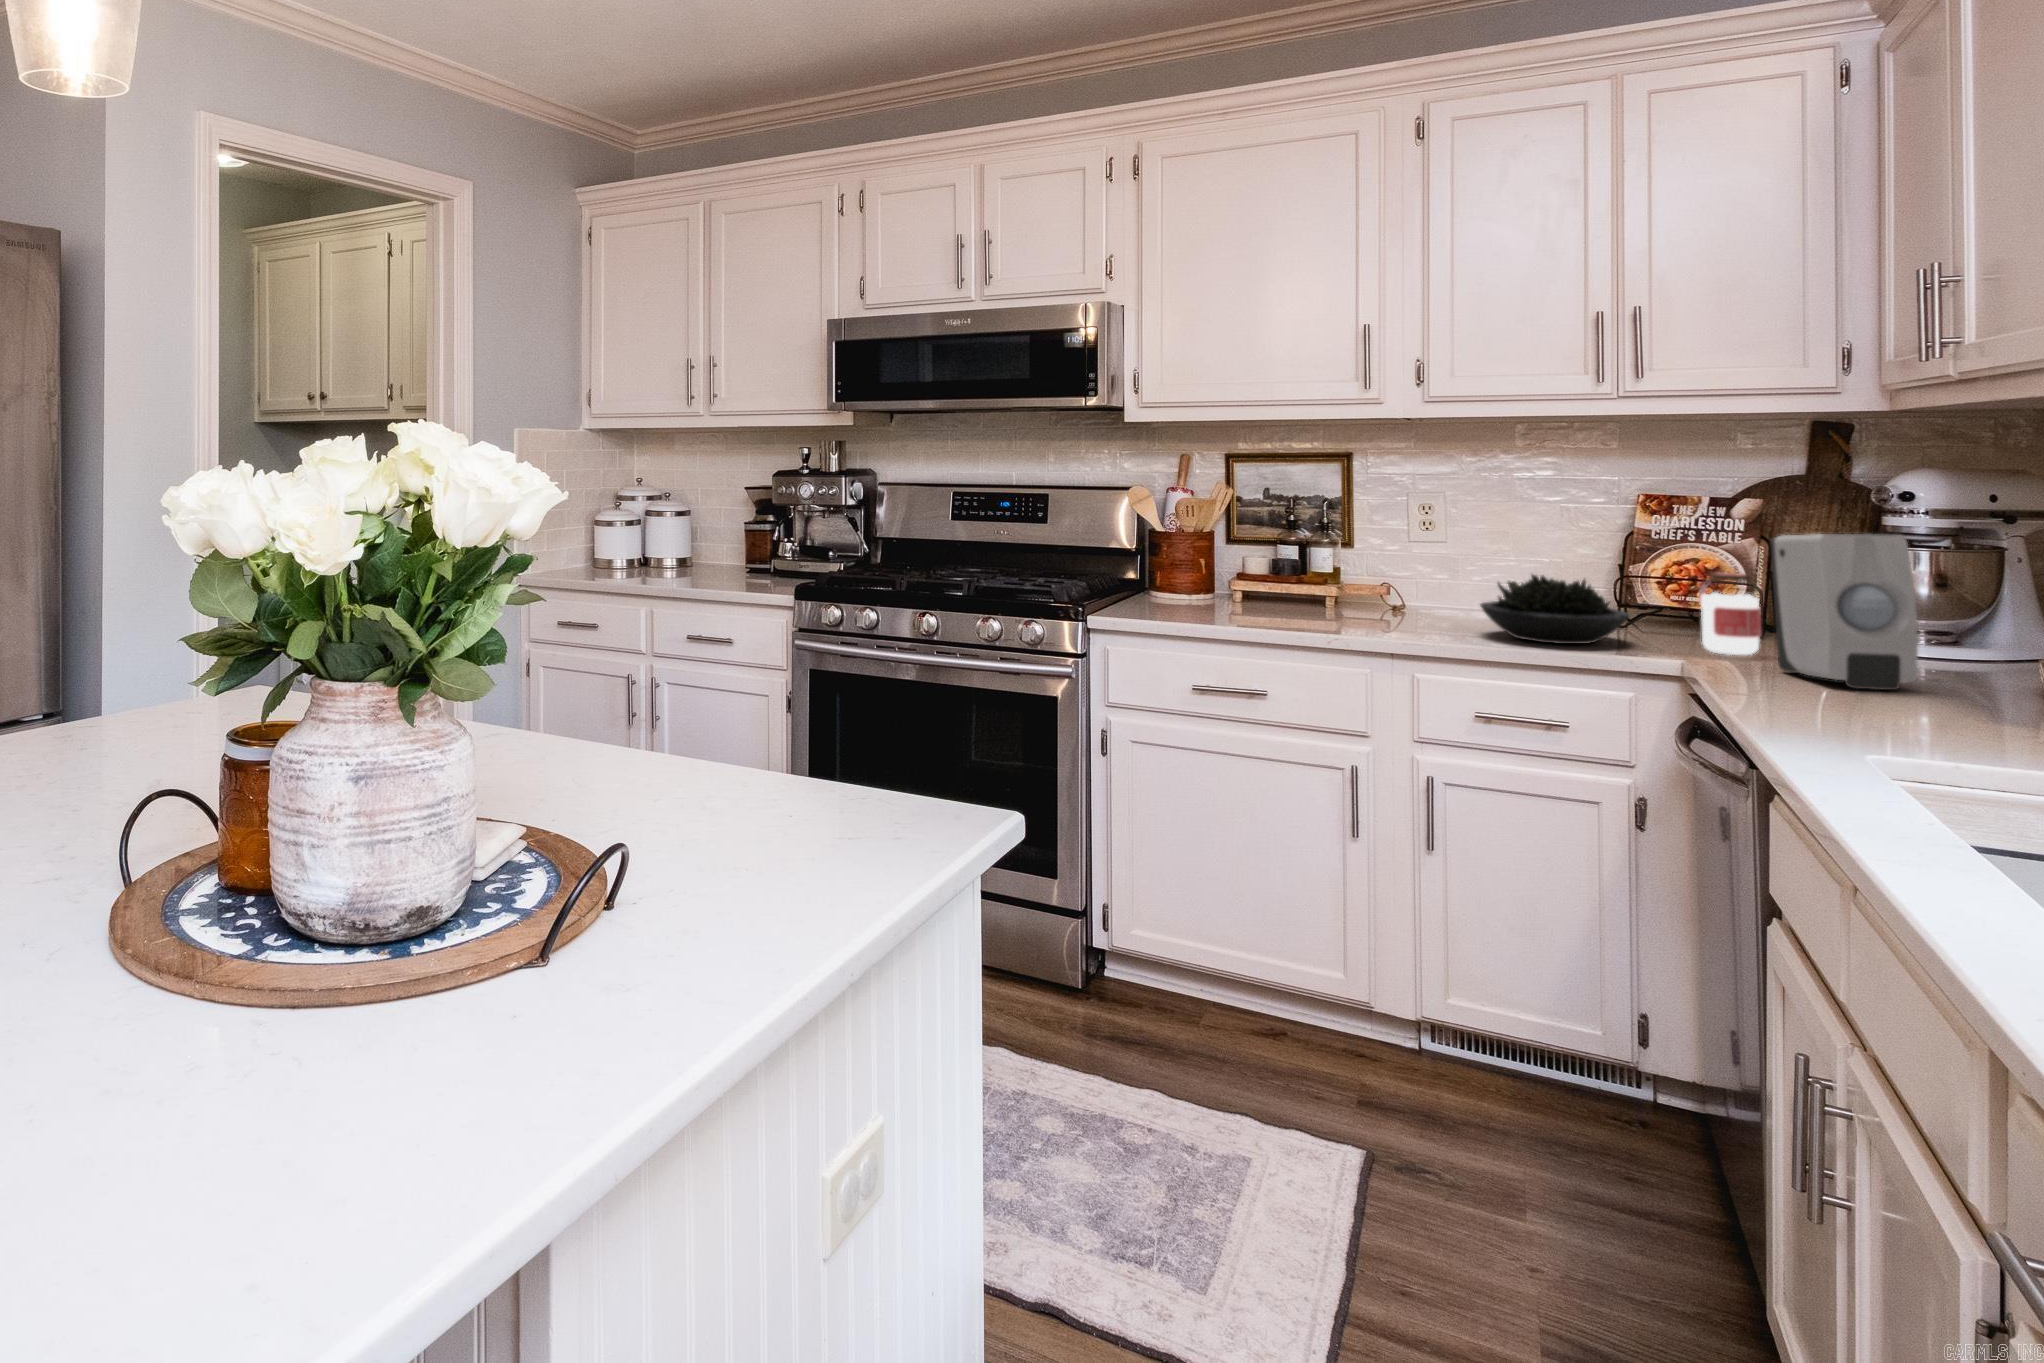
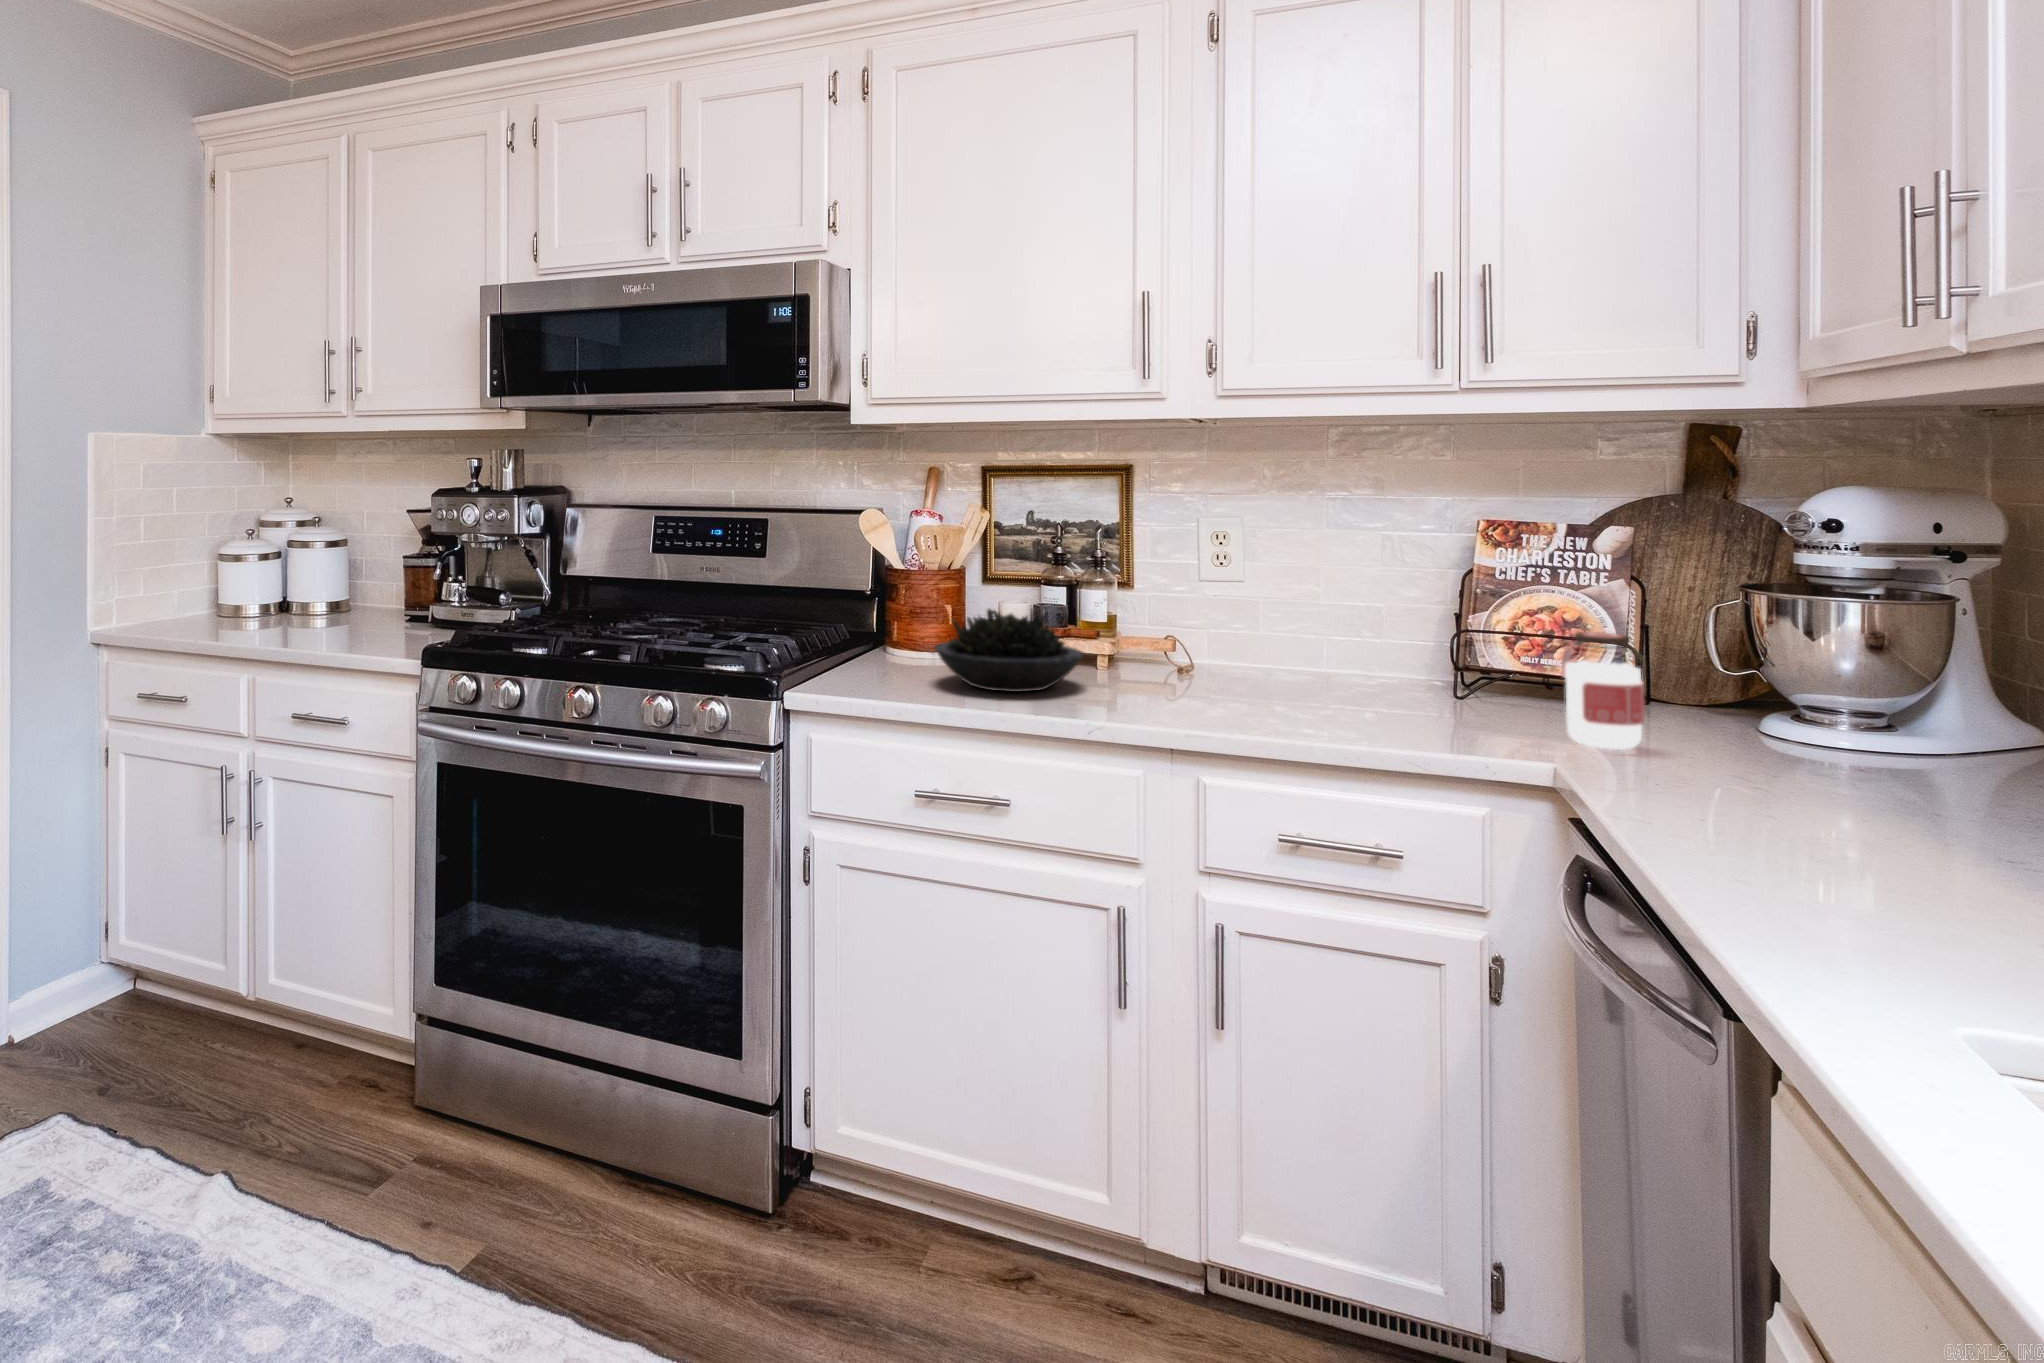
soap dispenser: present [1771,534,1918,690] -> none [1661,585,1874,818]
succulent plant: present [1480,575,1629,644] -> present [935,609,1083,692]

